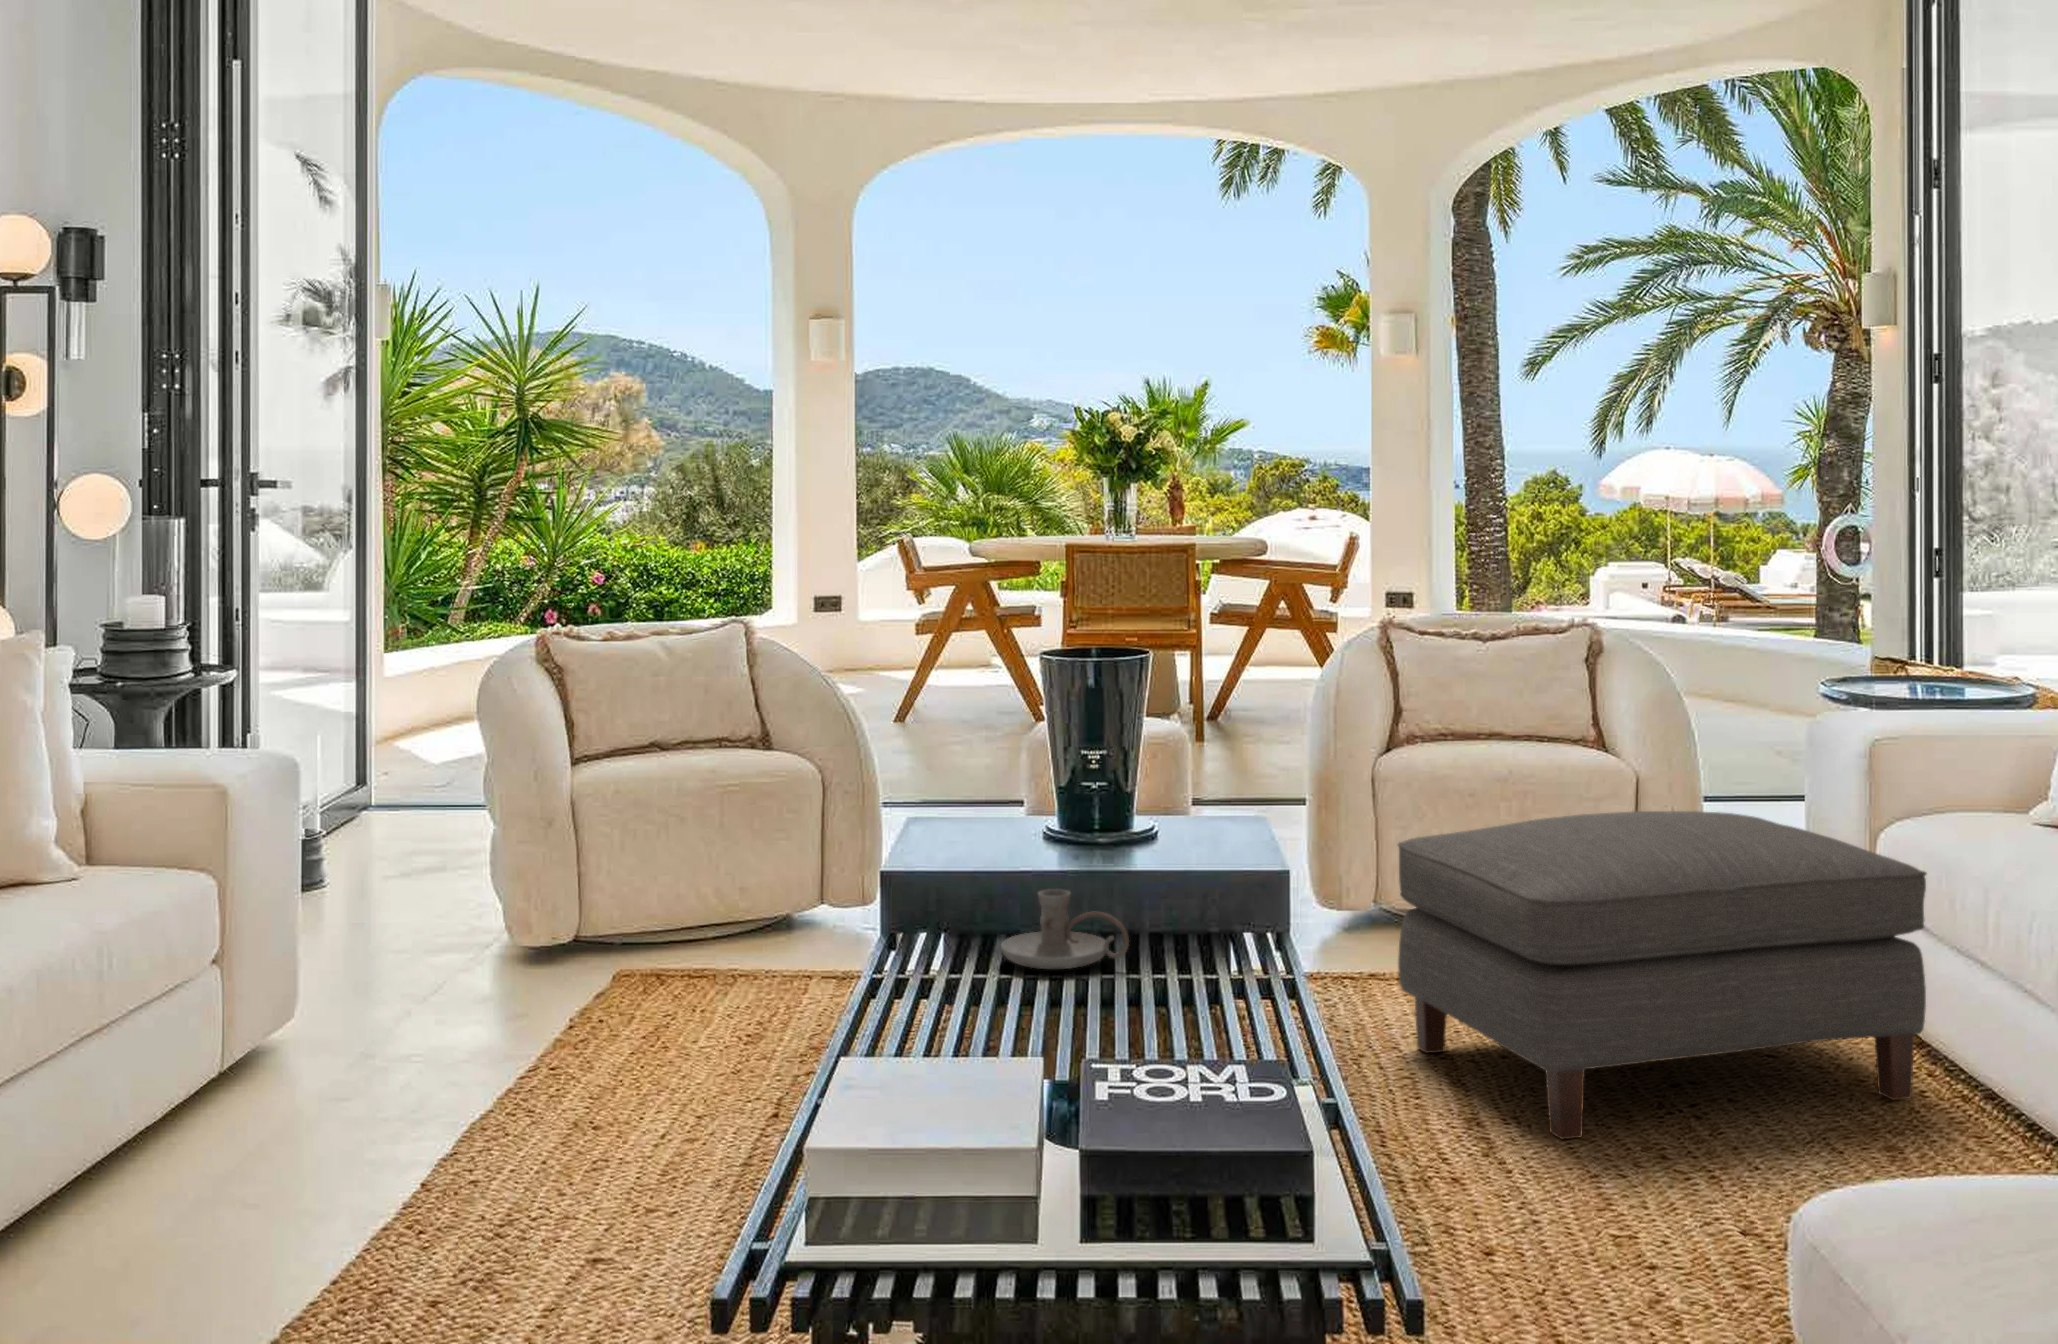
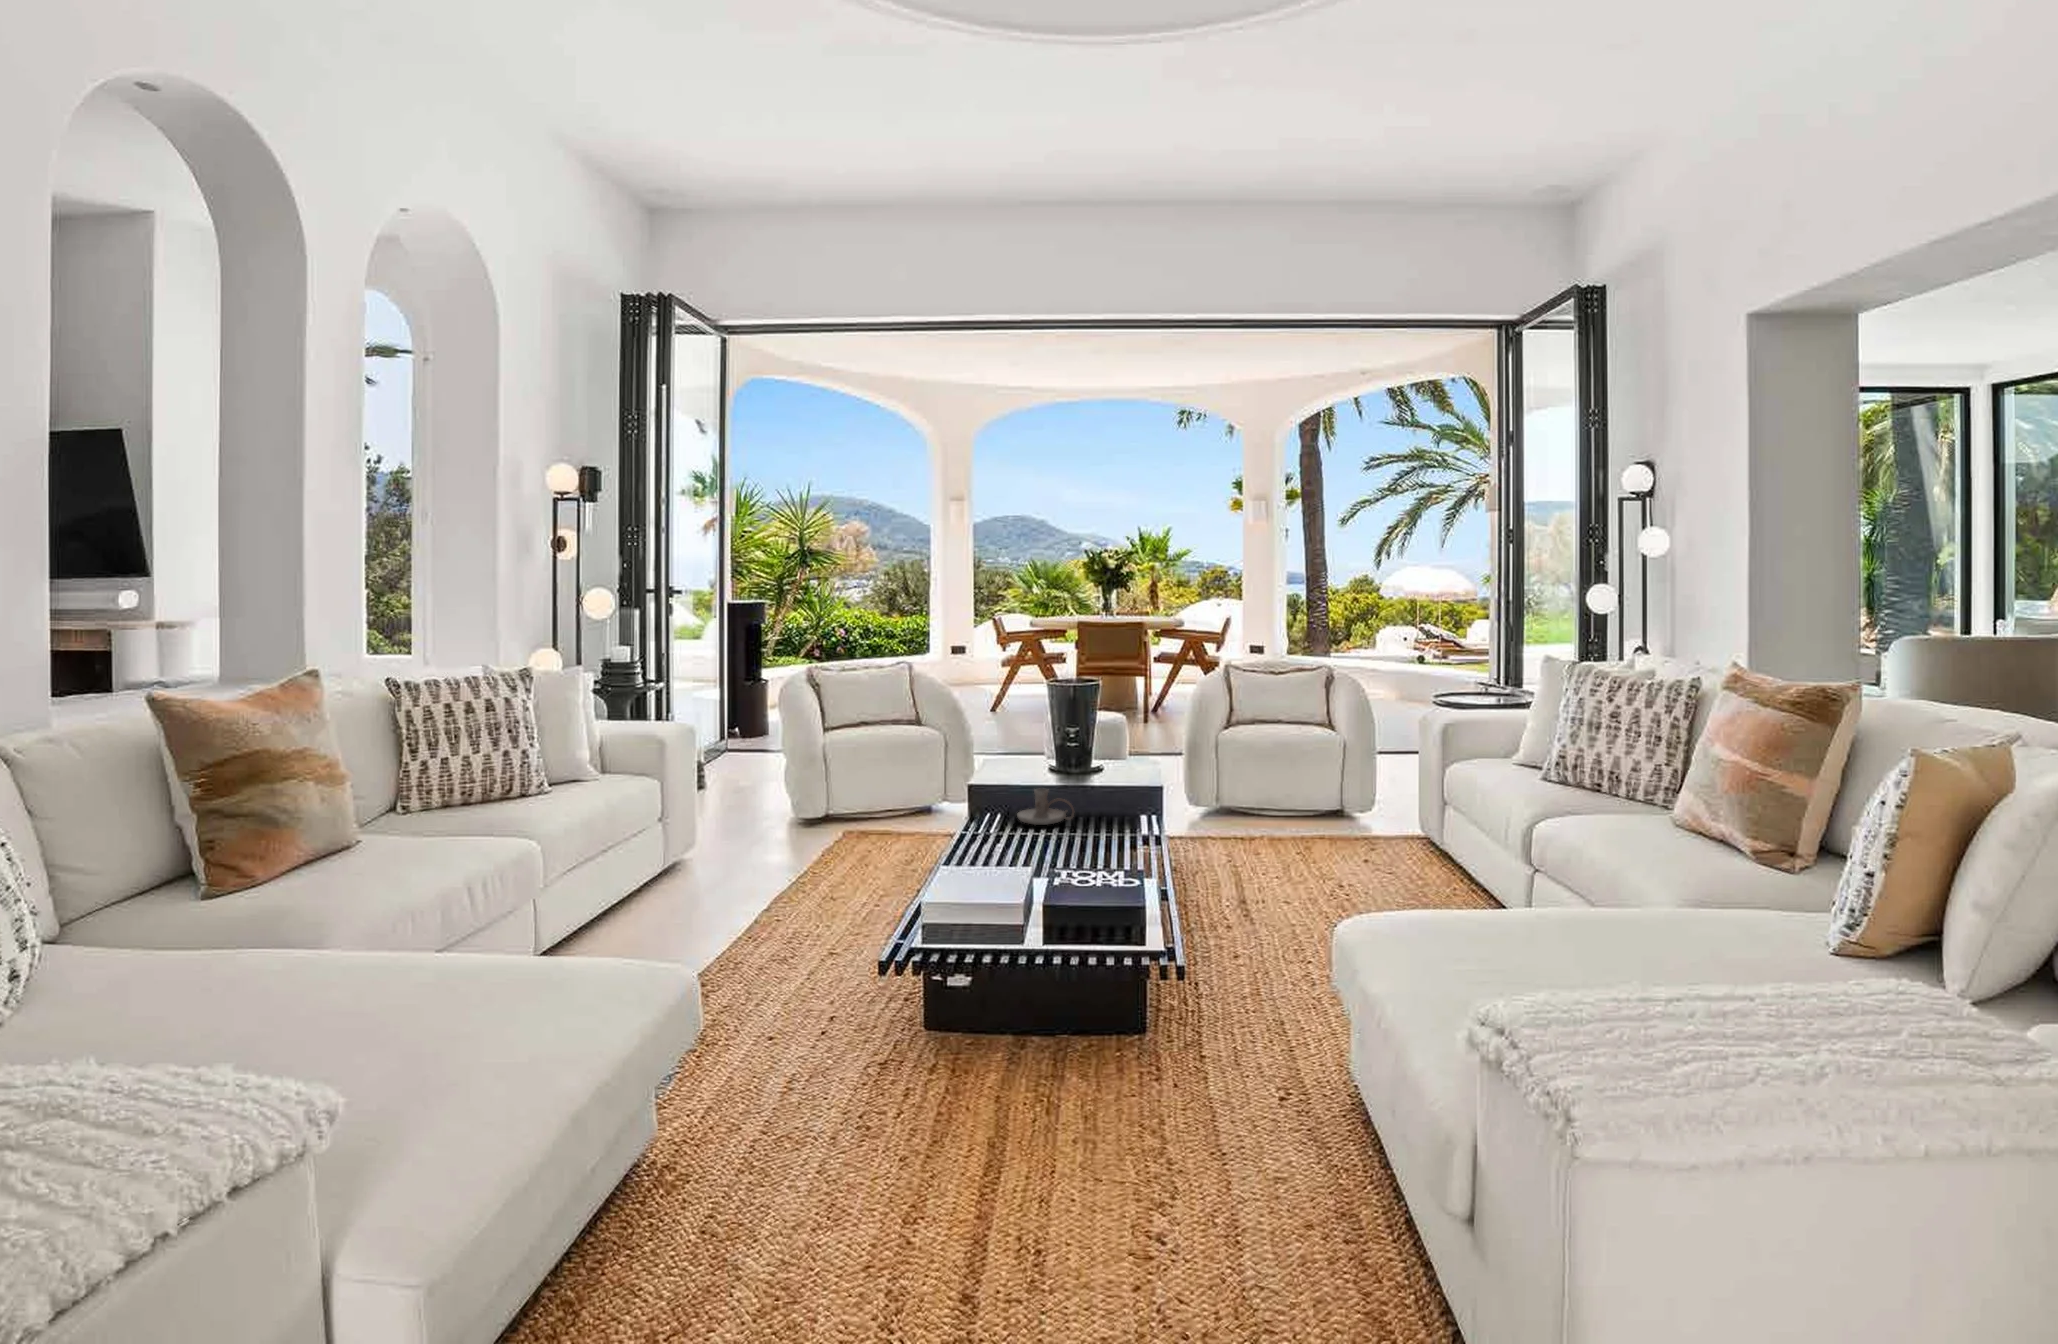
ottoman: present [1398,811,1927,1139] -> none [1213,759,1458,911]

